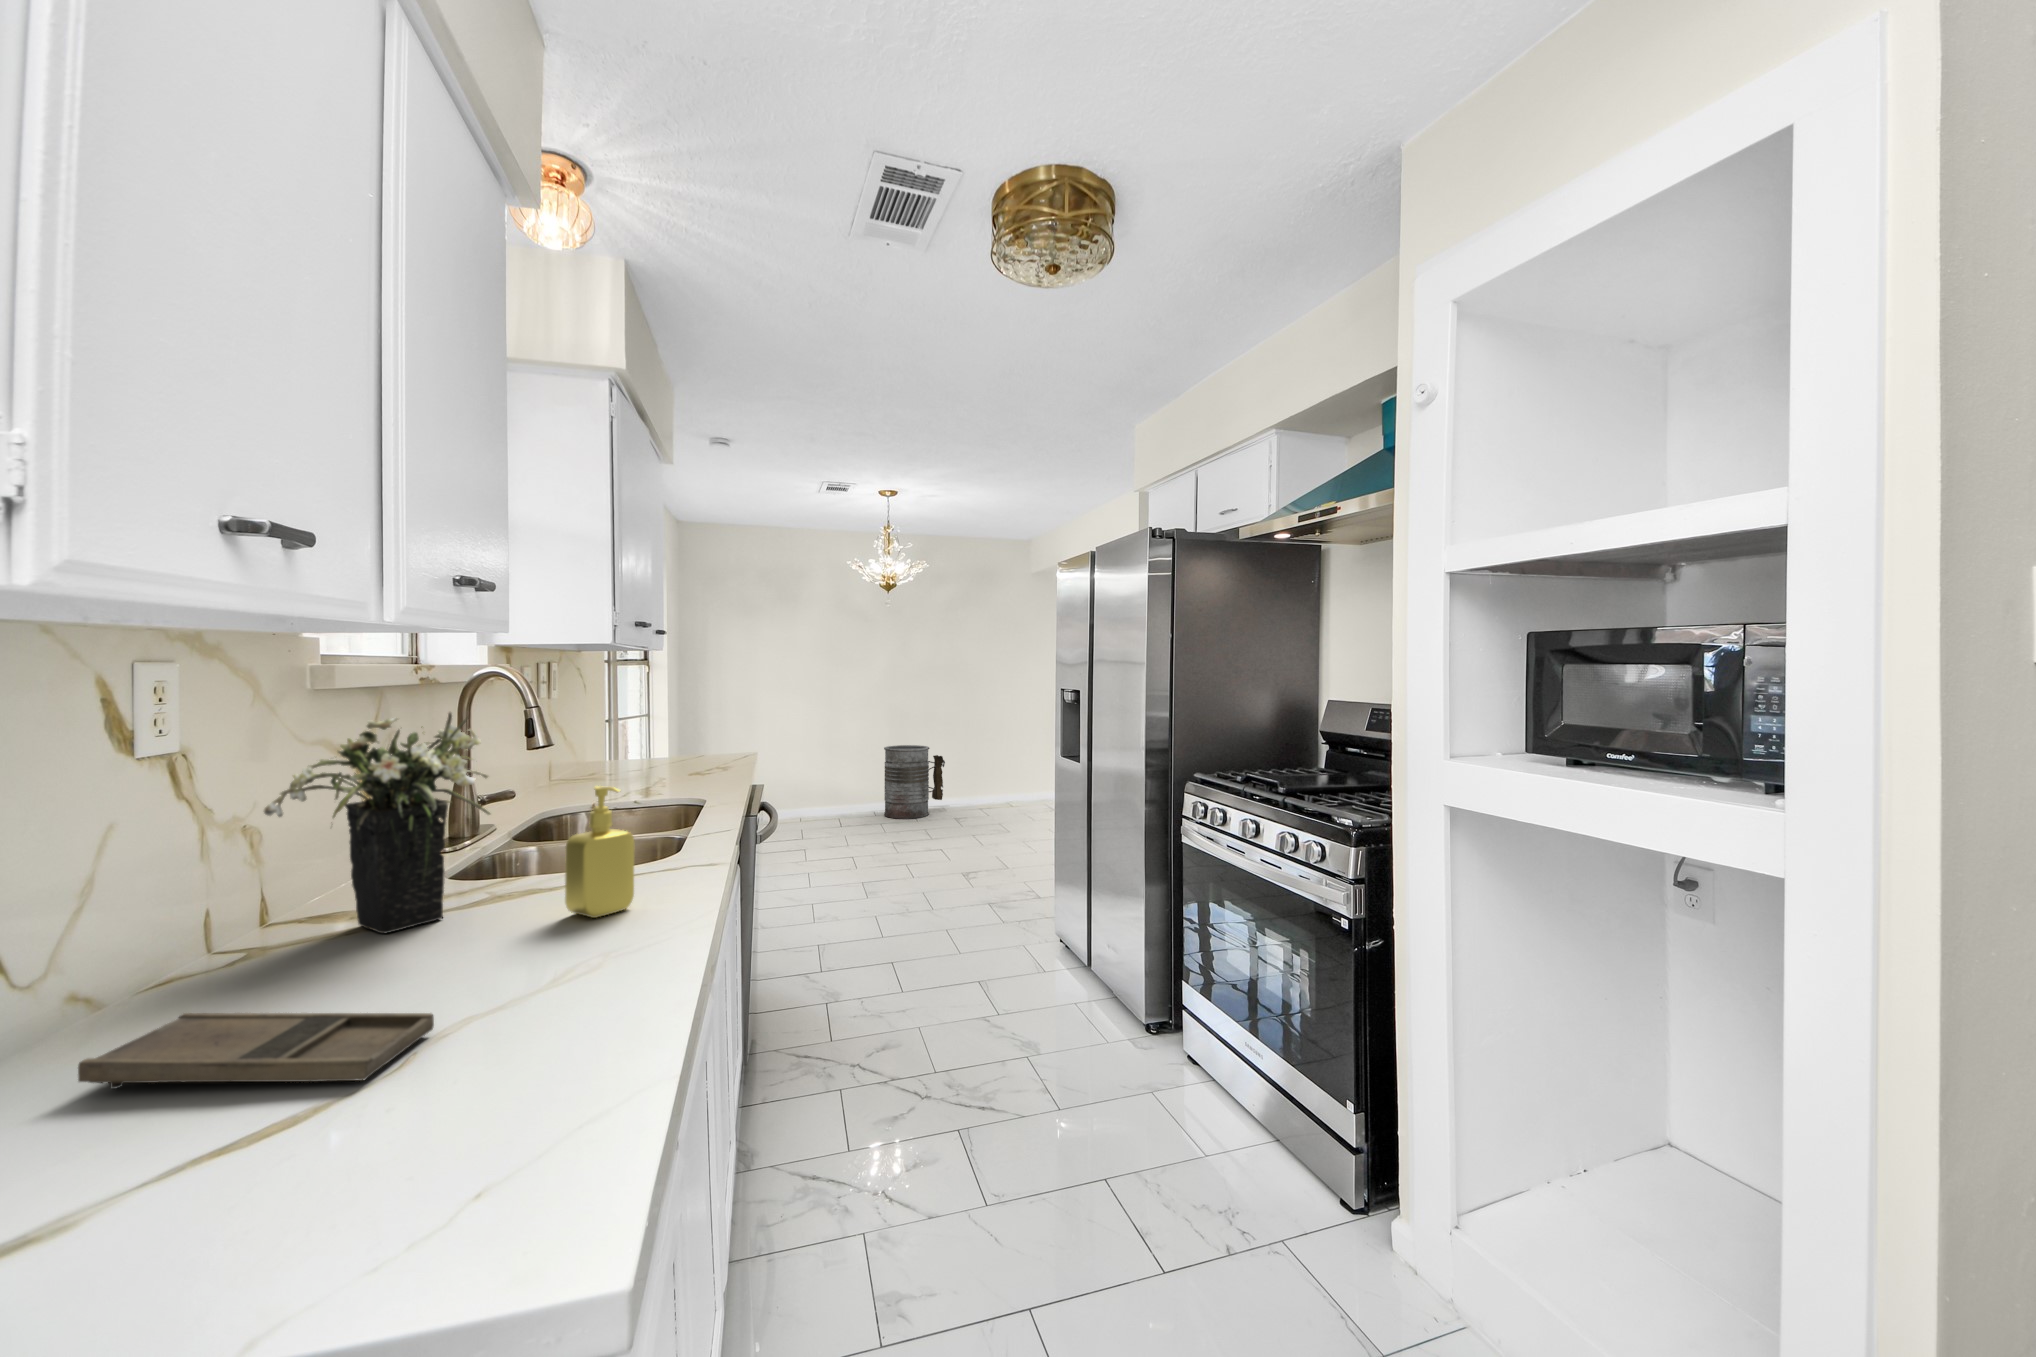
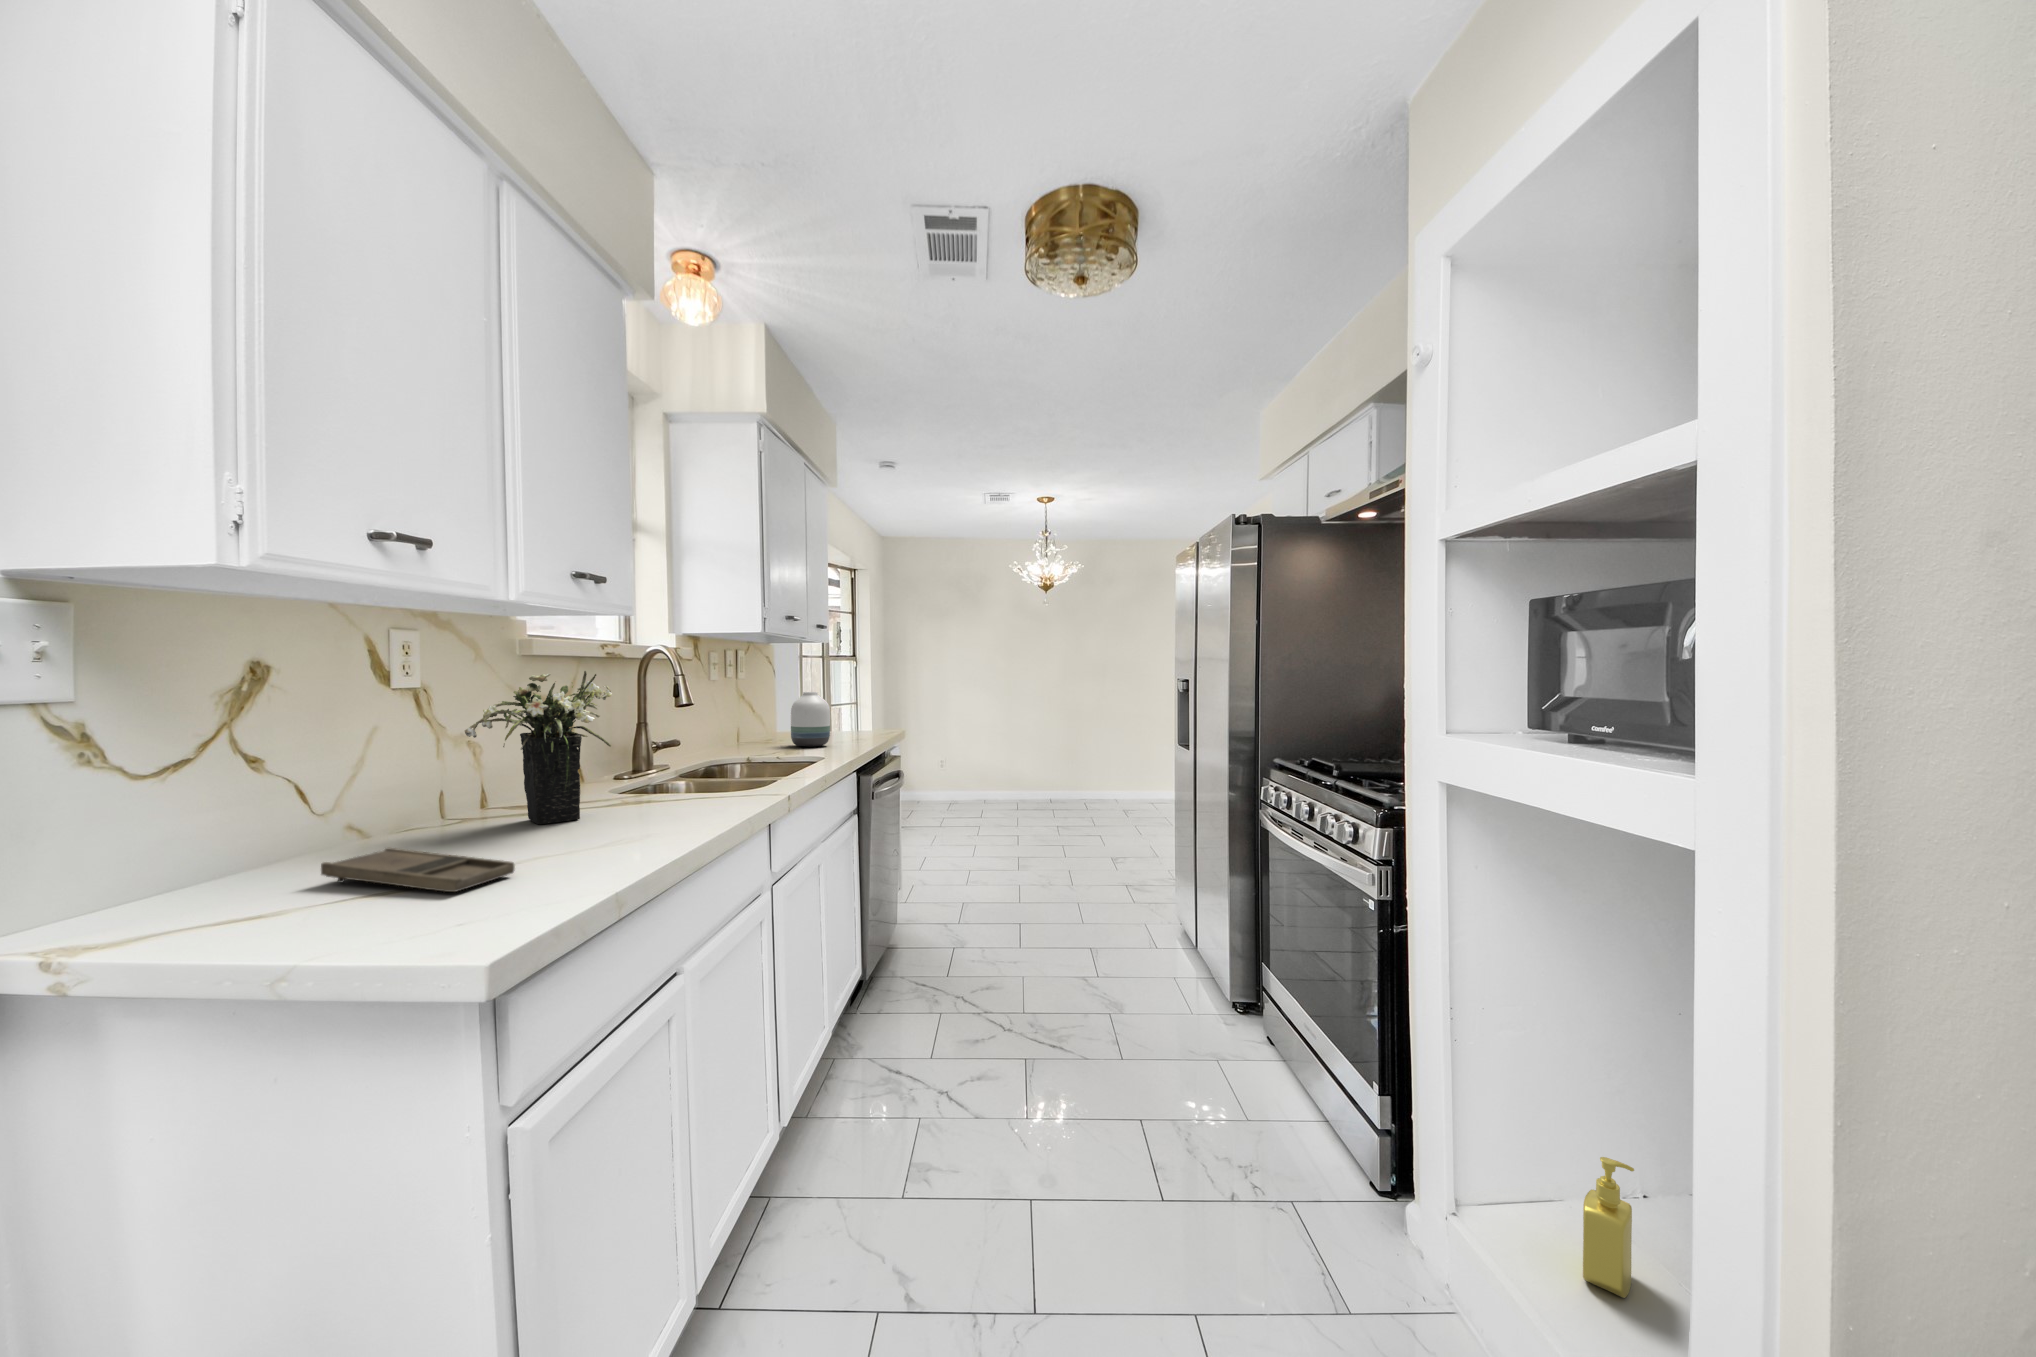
vase: none [632,714,682,780] -> present [791,692,830,747]
trash can: present [884,745,945,819] -> none [1057,736,1115,804]
soap dispenser: present [565,786,634,918] -> present [1583,1157,1634,1298]

